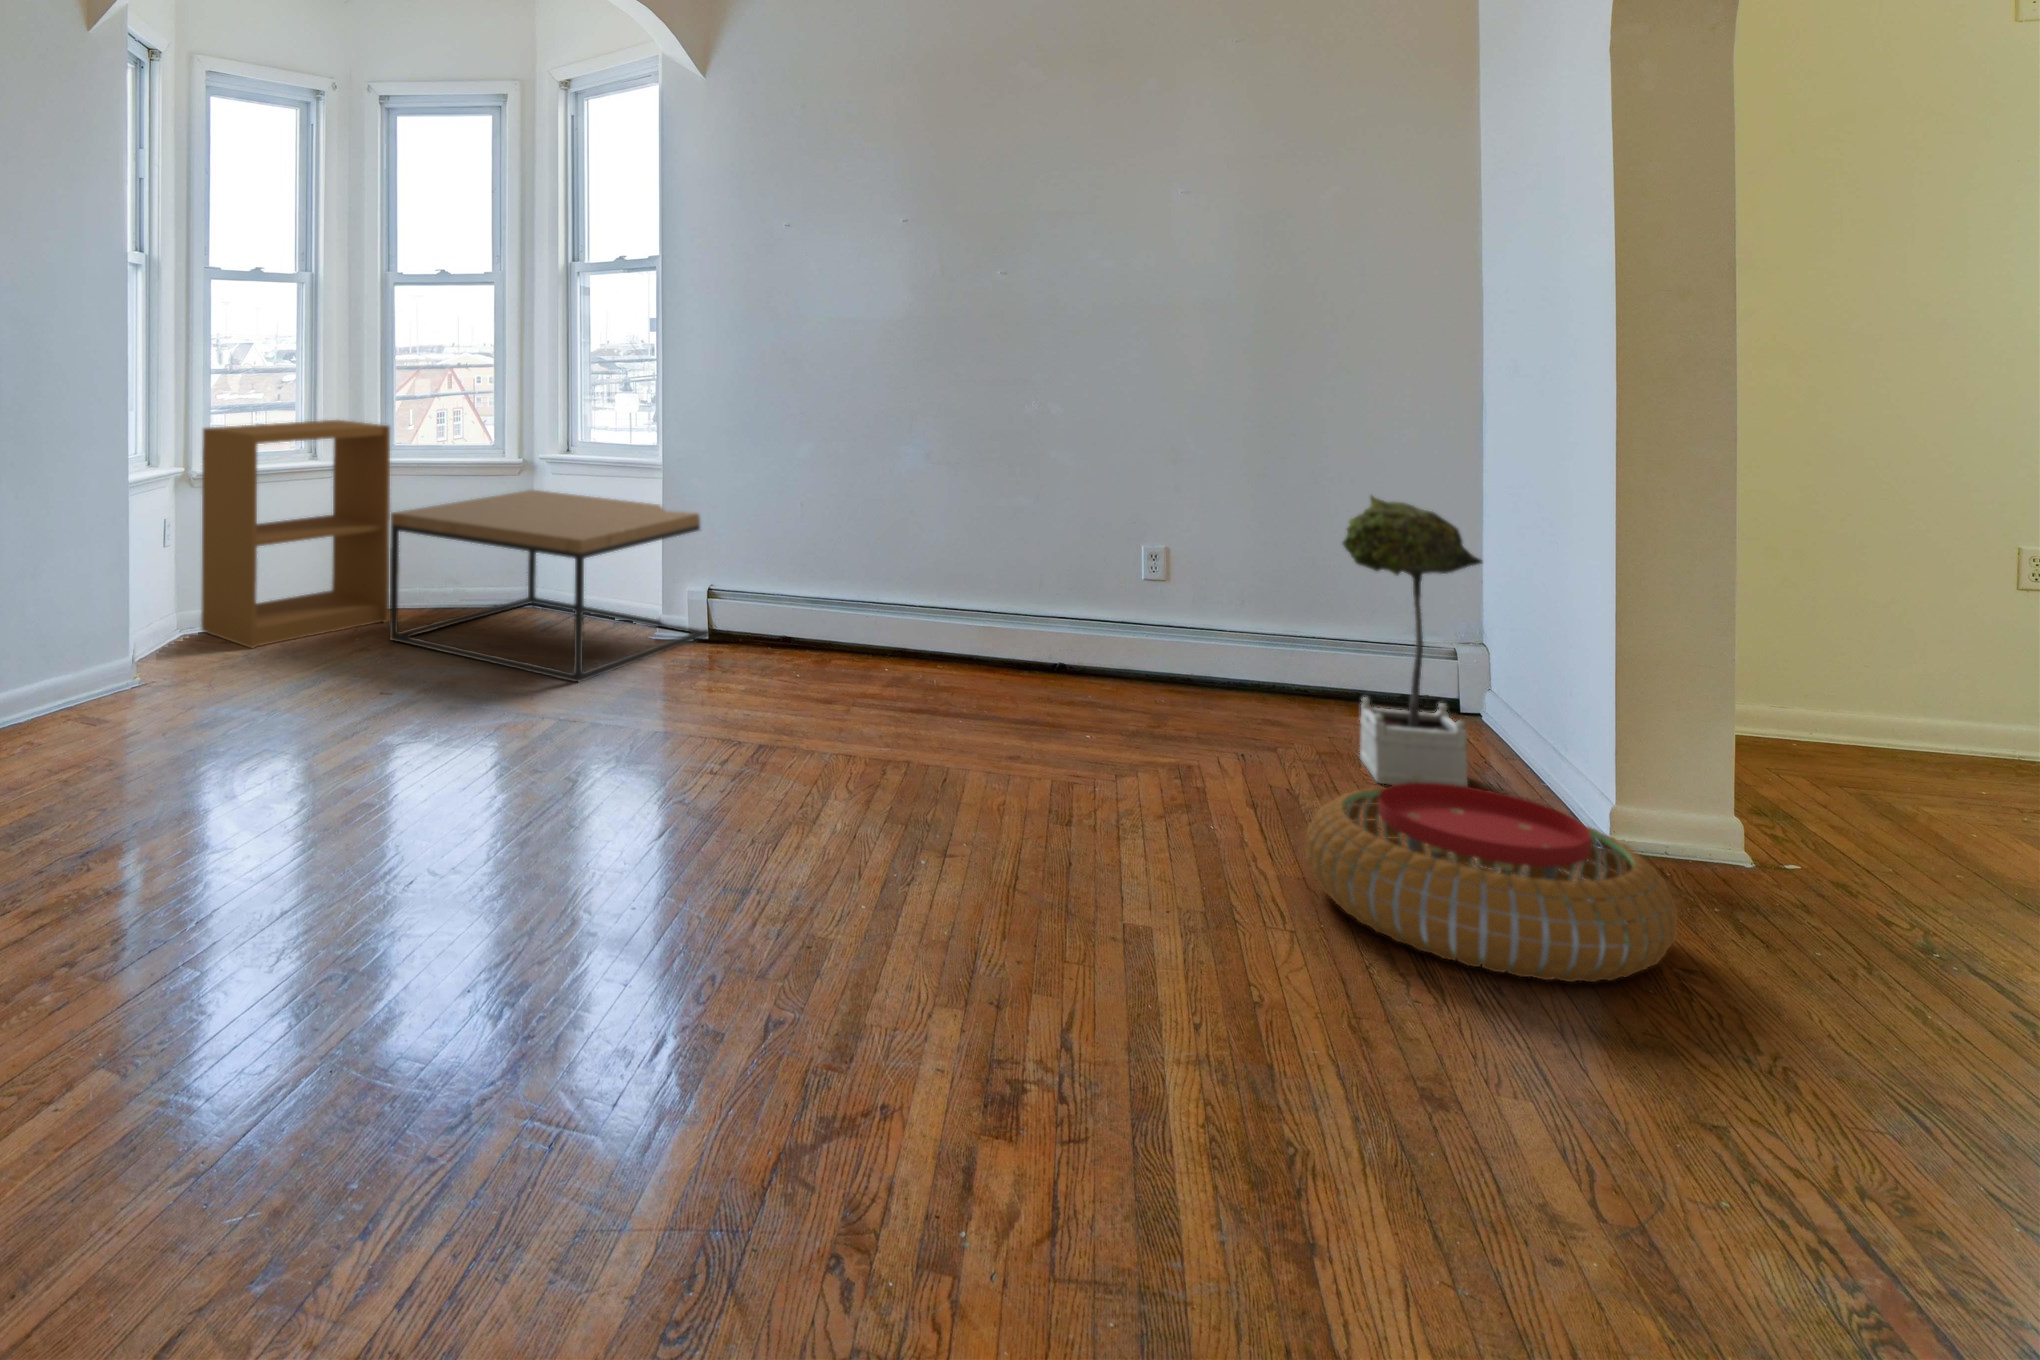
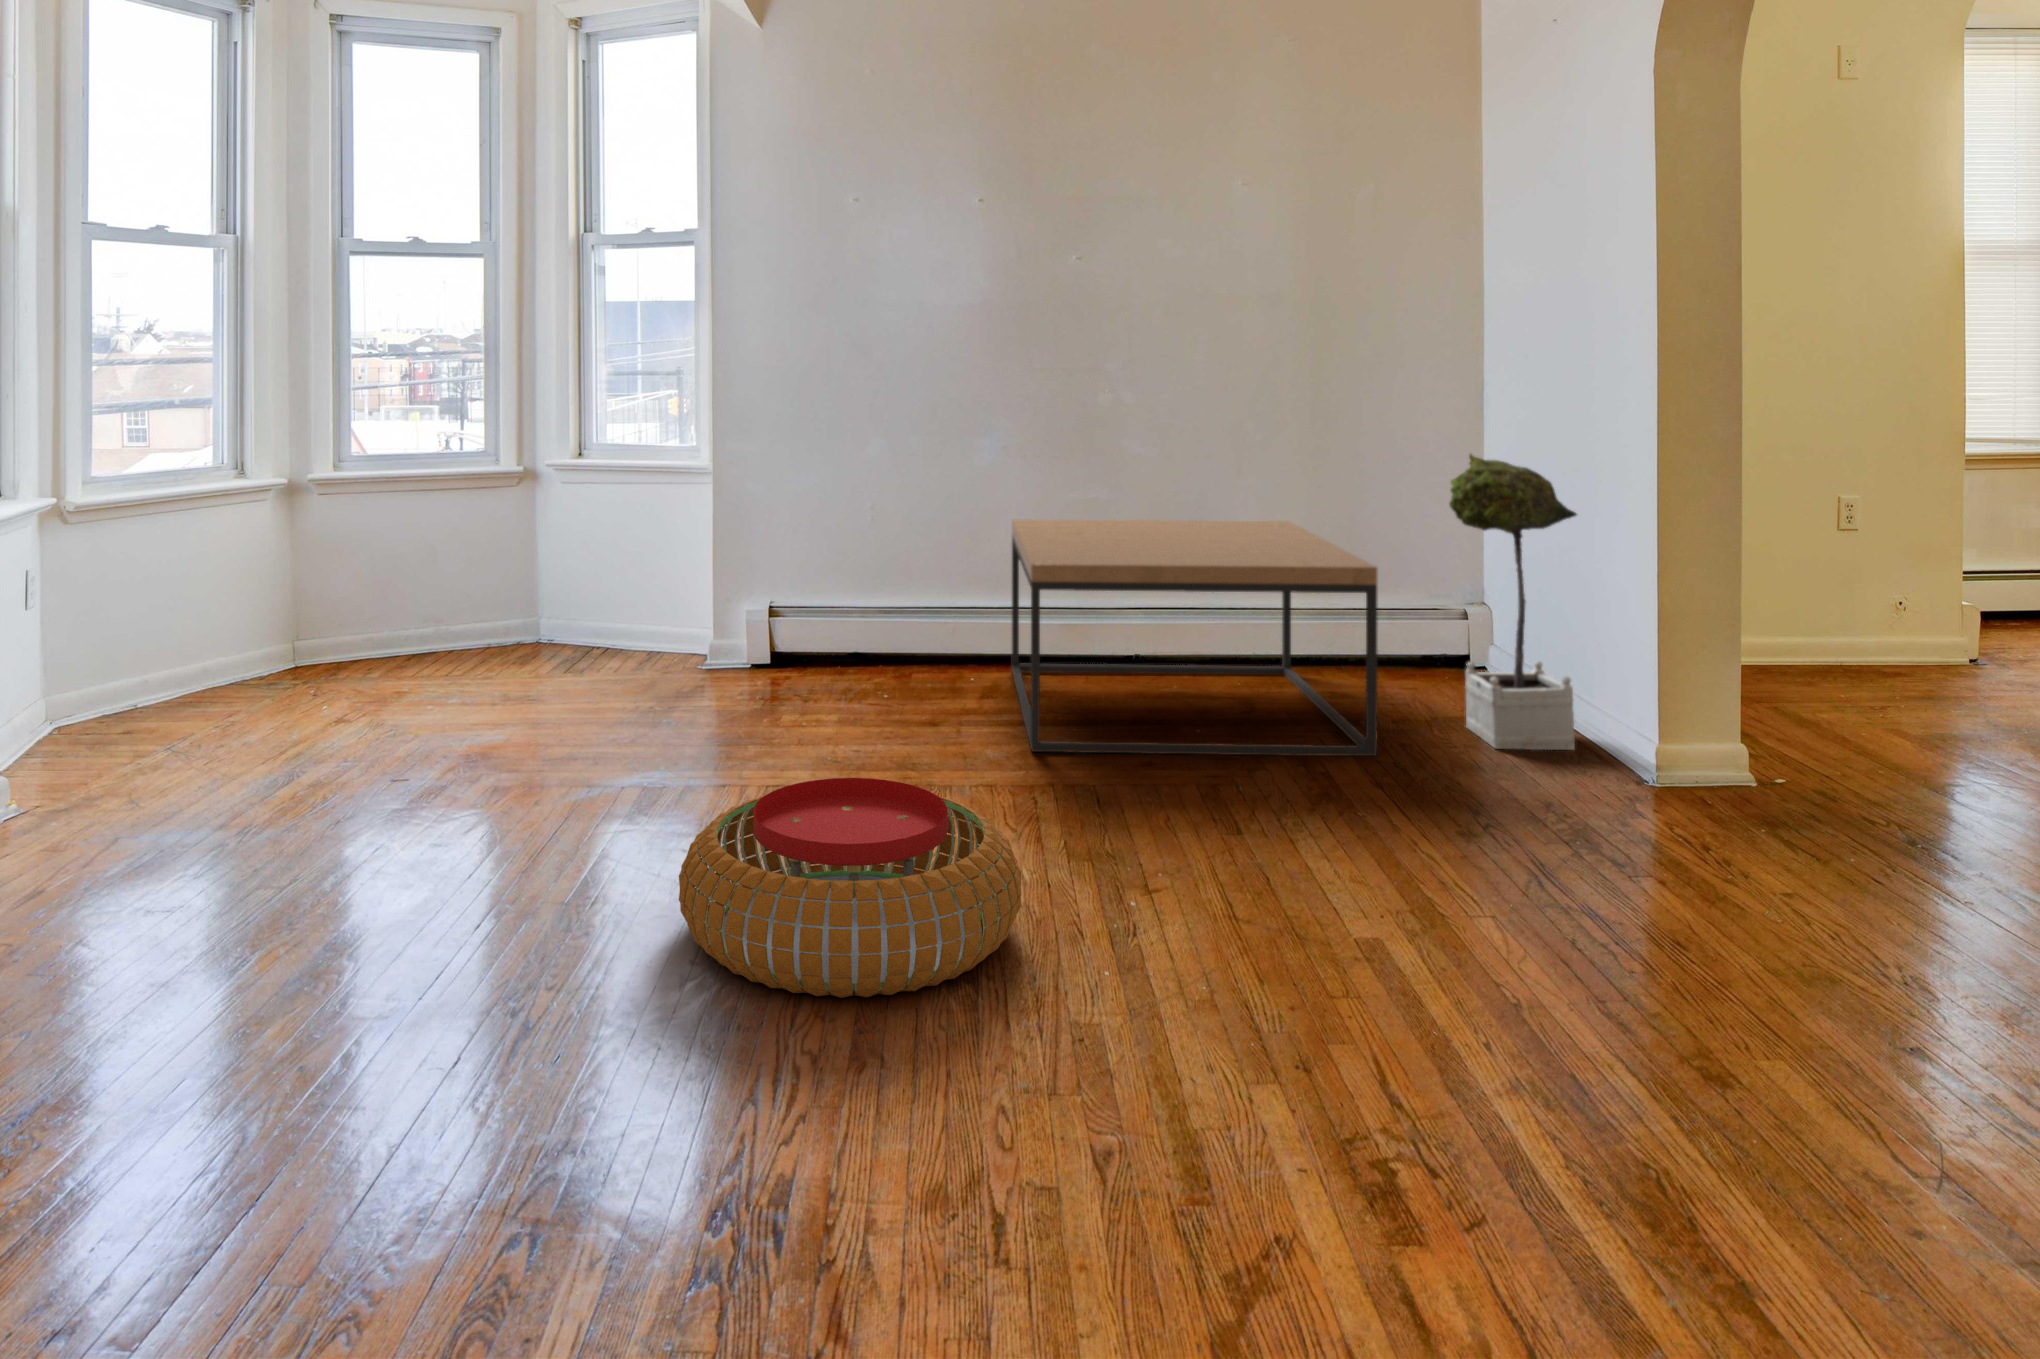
bookshelf: present [201,420,390,648] -> none [90,427,356,734]
coffee table: present [390,490,710,682] -> present [1012,519,1378,756]
pouf: present [1305,783,1678,982] -> present [679,778,1021,998]

